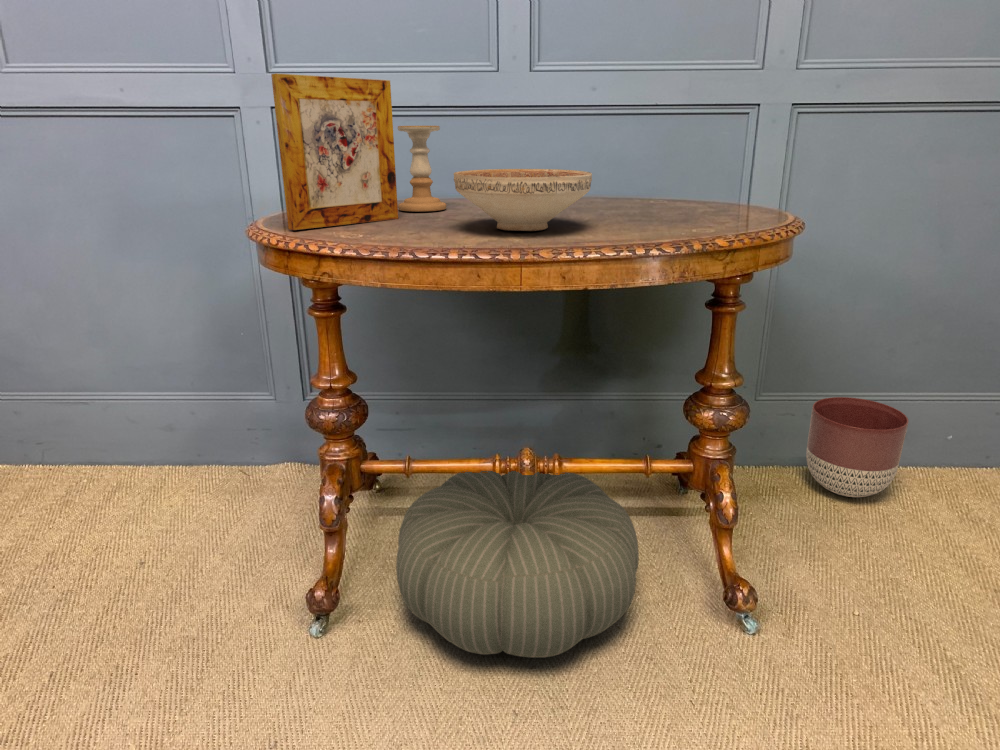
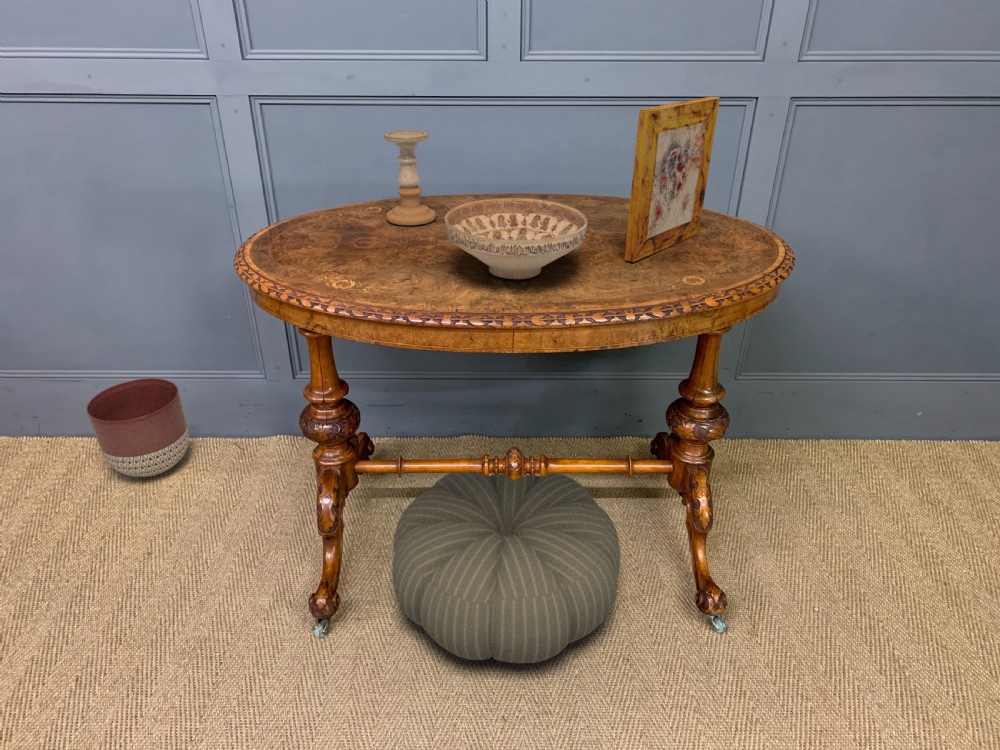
picture frame: present [271,73,398,230] -> present [625,97,720,262]
planter: present [806,397,909,497] -> present [86,378,189,477]

